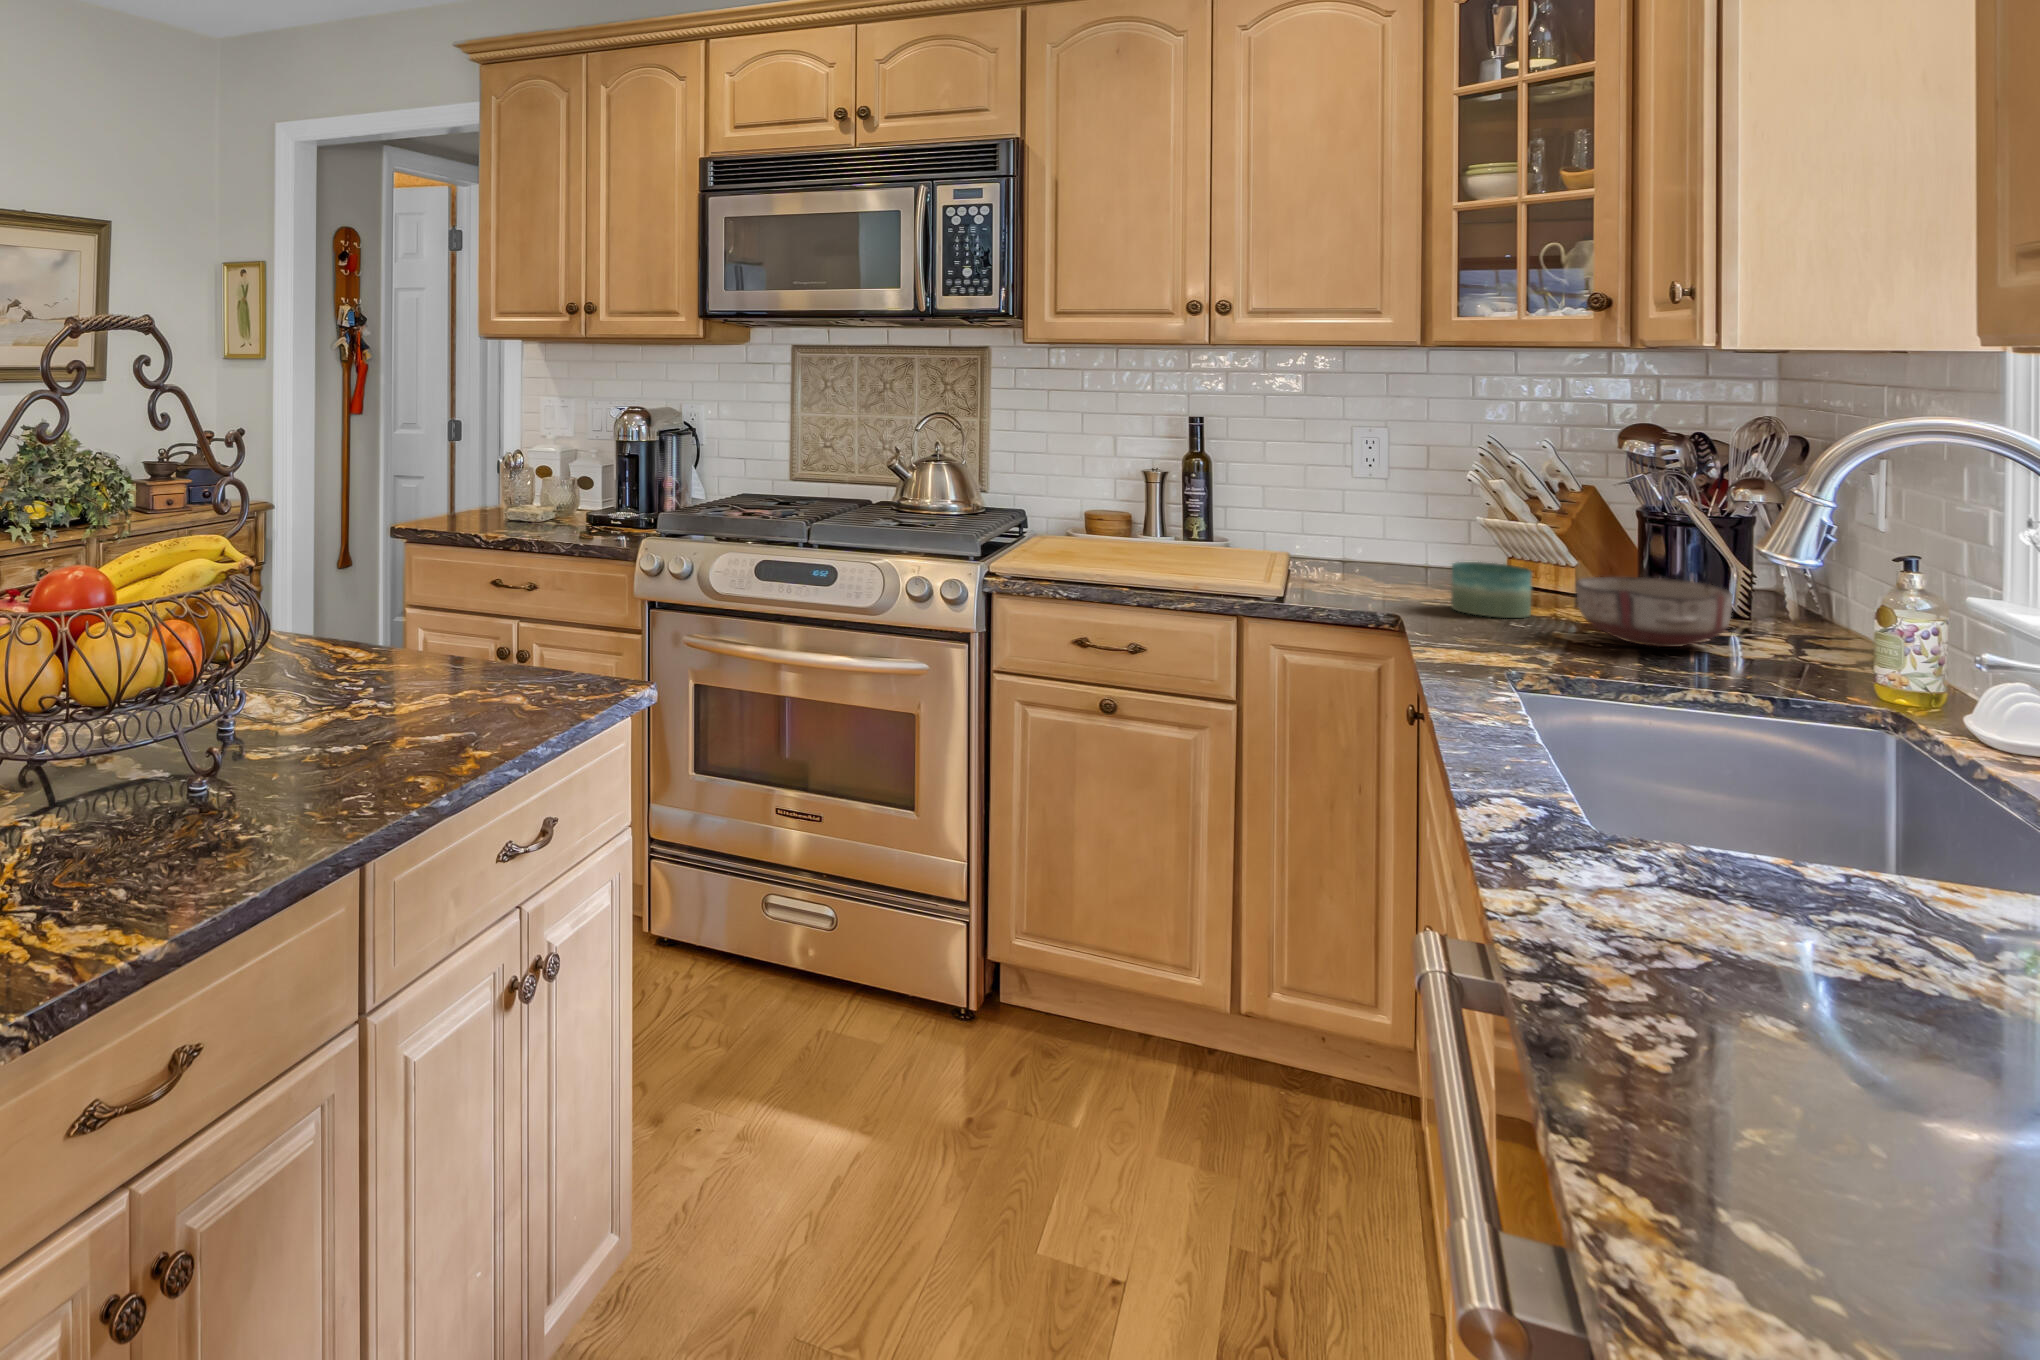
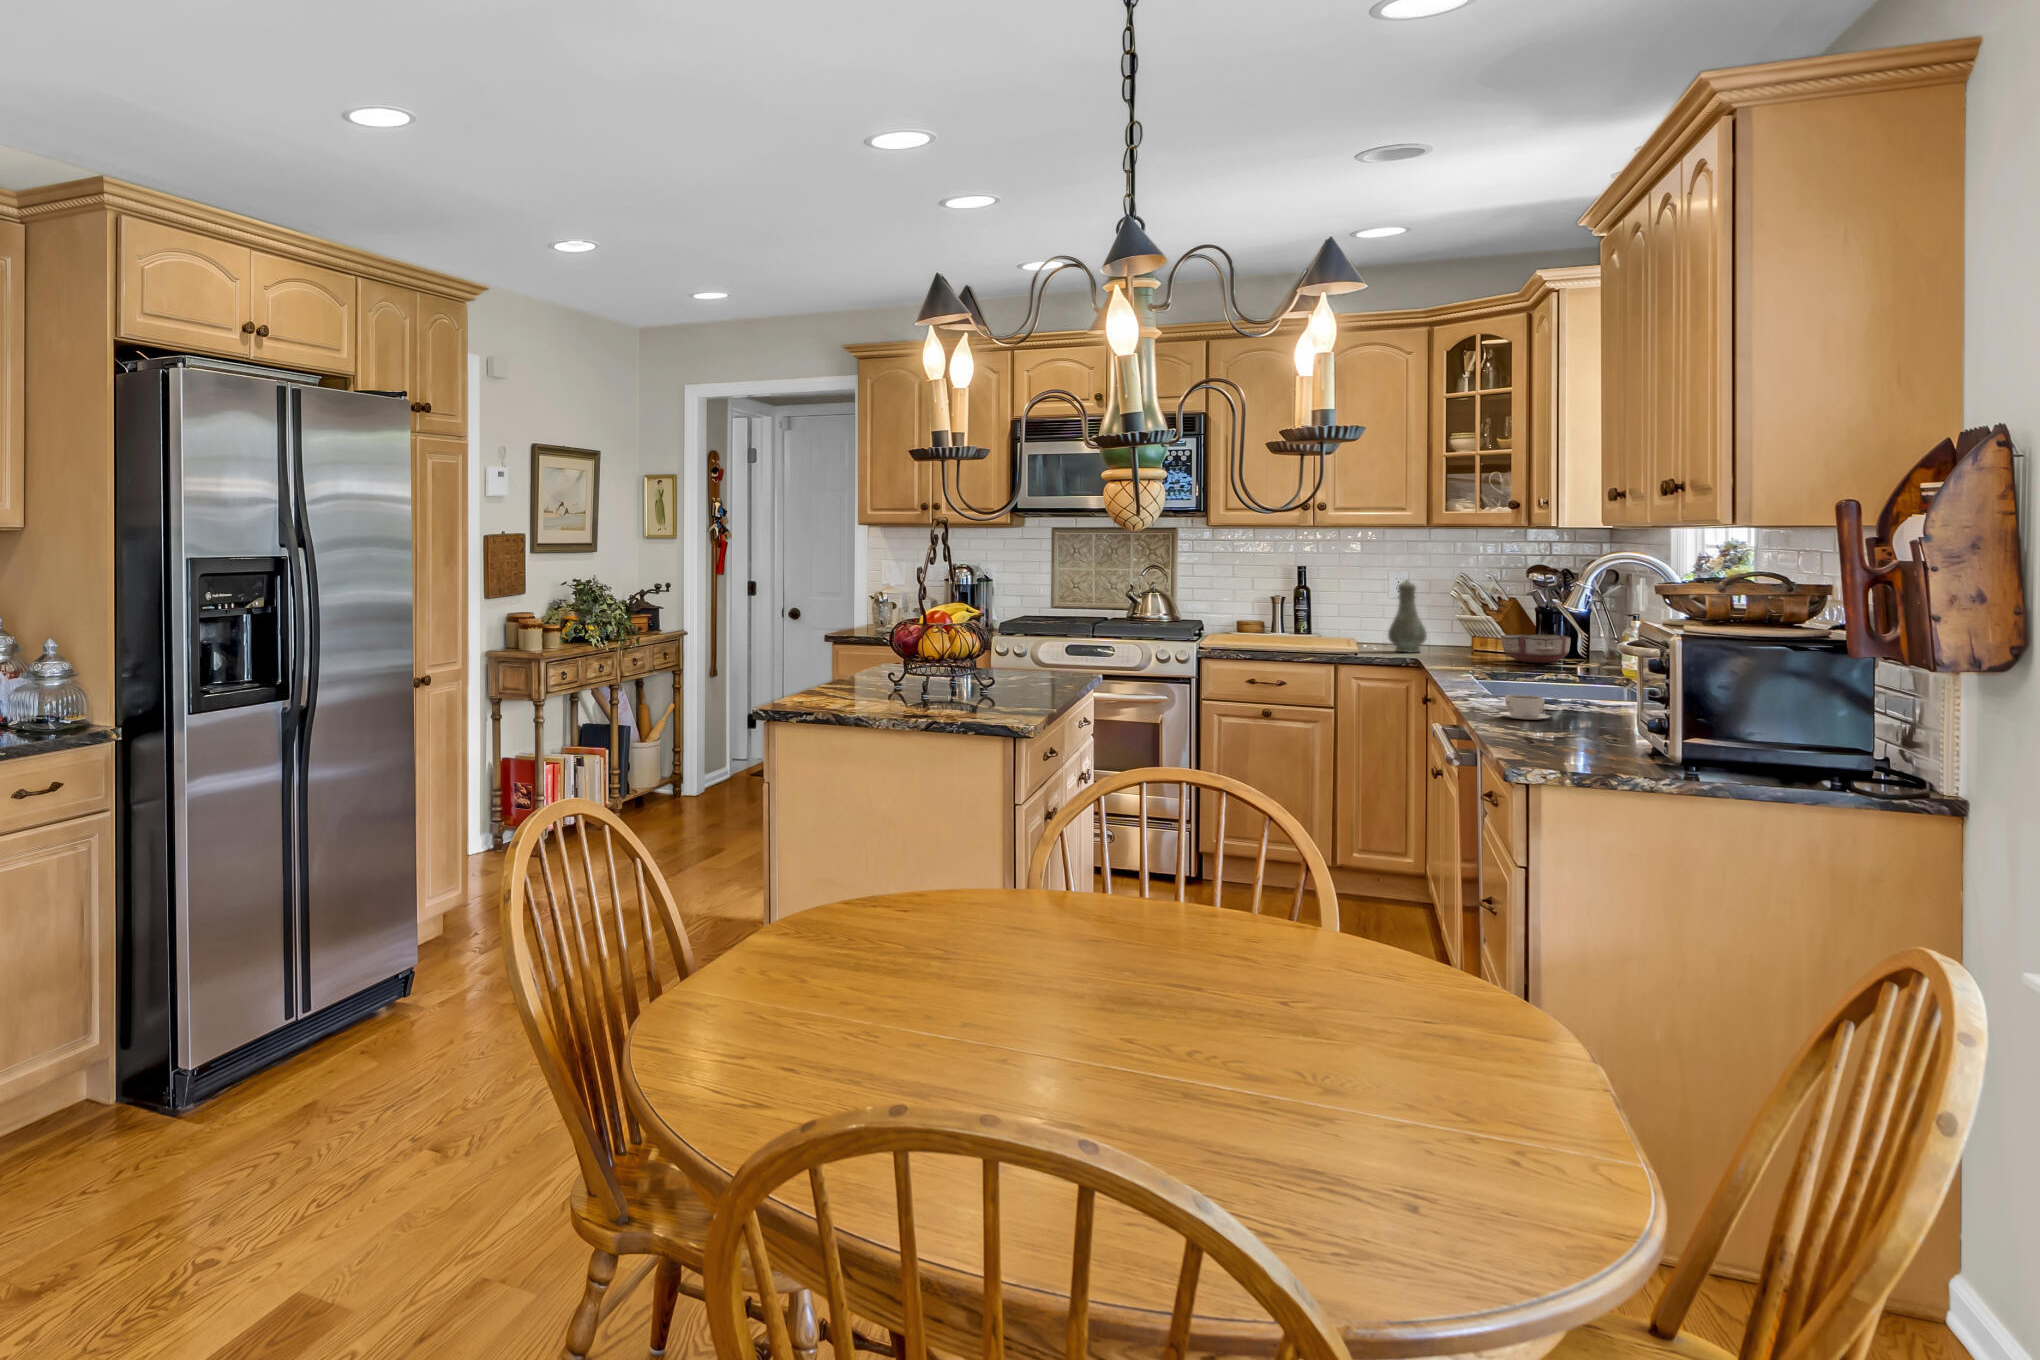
vase: none [1342,449,1418,595] -> present [1388,580,1427,653]
candle: present [1451,562,1532,618] -> none [1444,633,1483,658]
coffee cup: none [1668,977,1906,1117] -> present [1499,695,1556,720]

